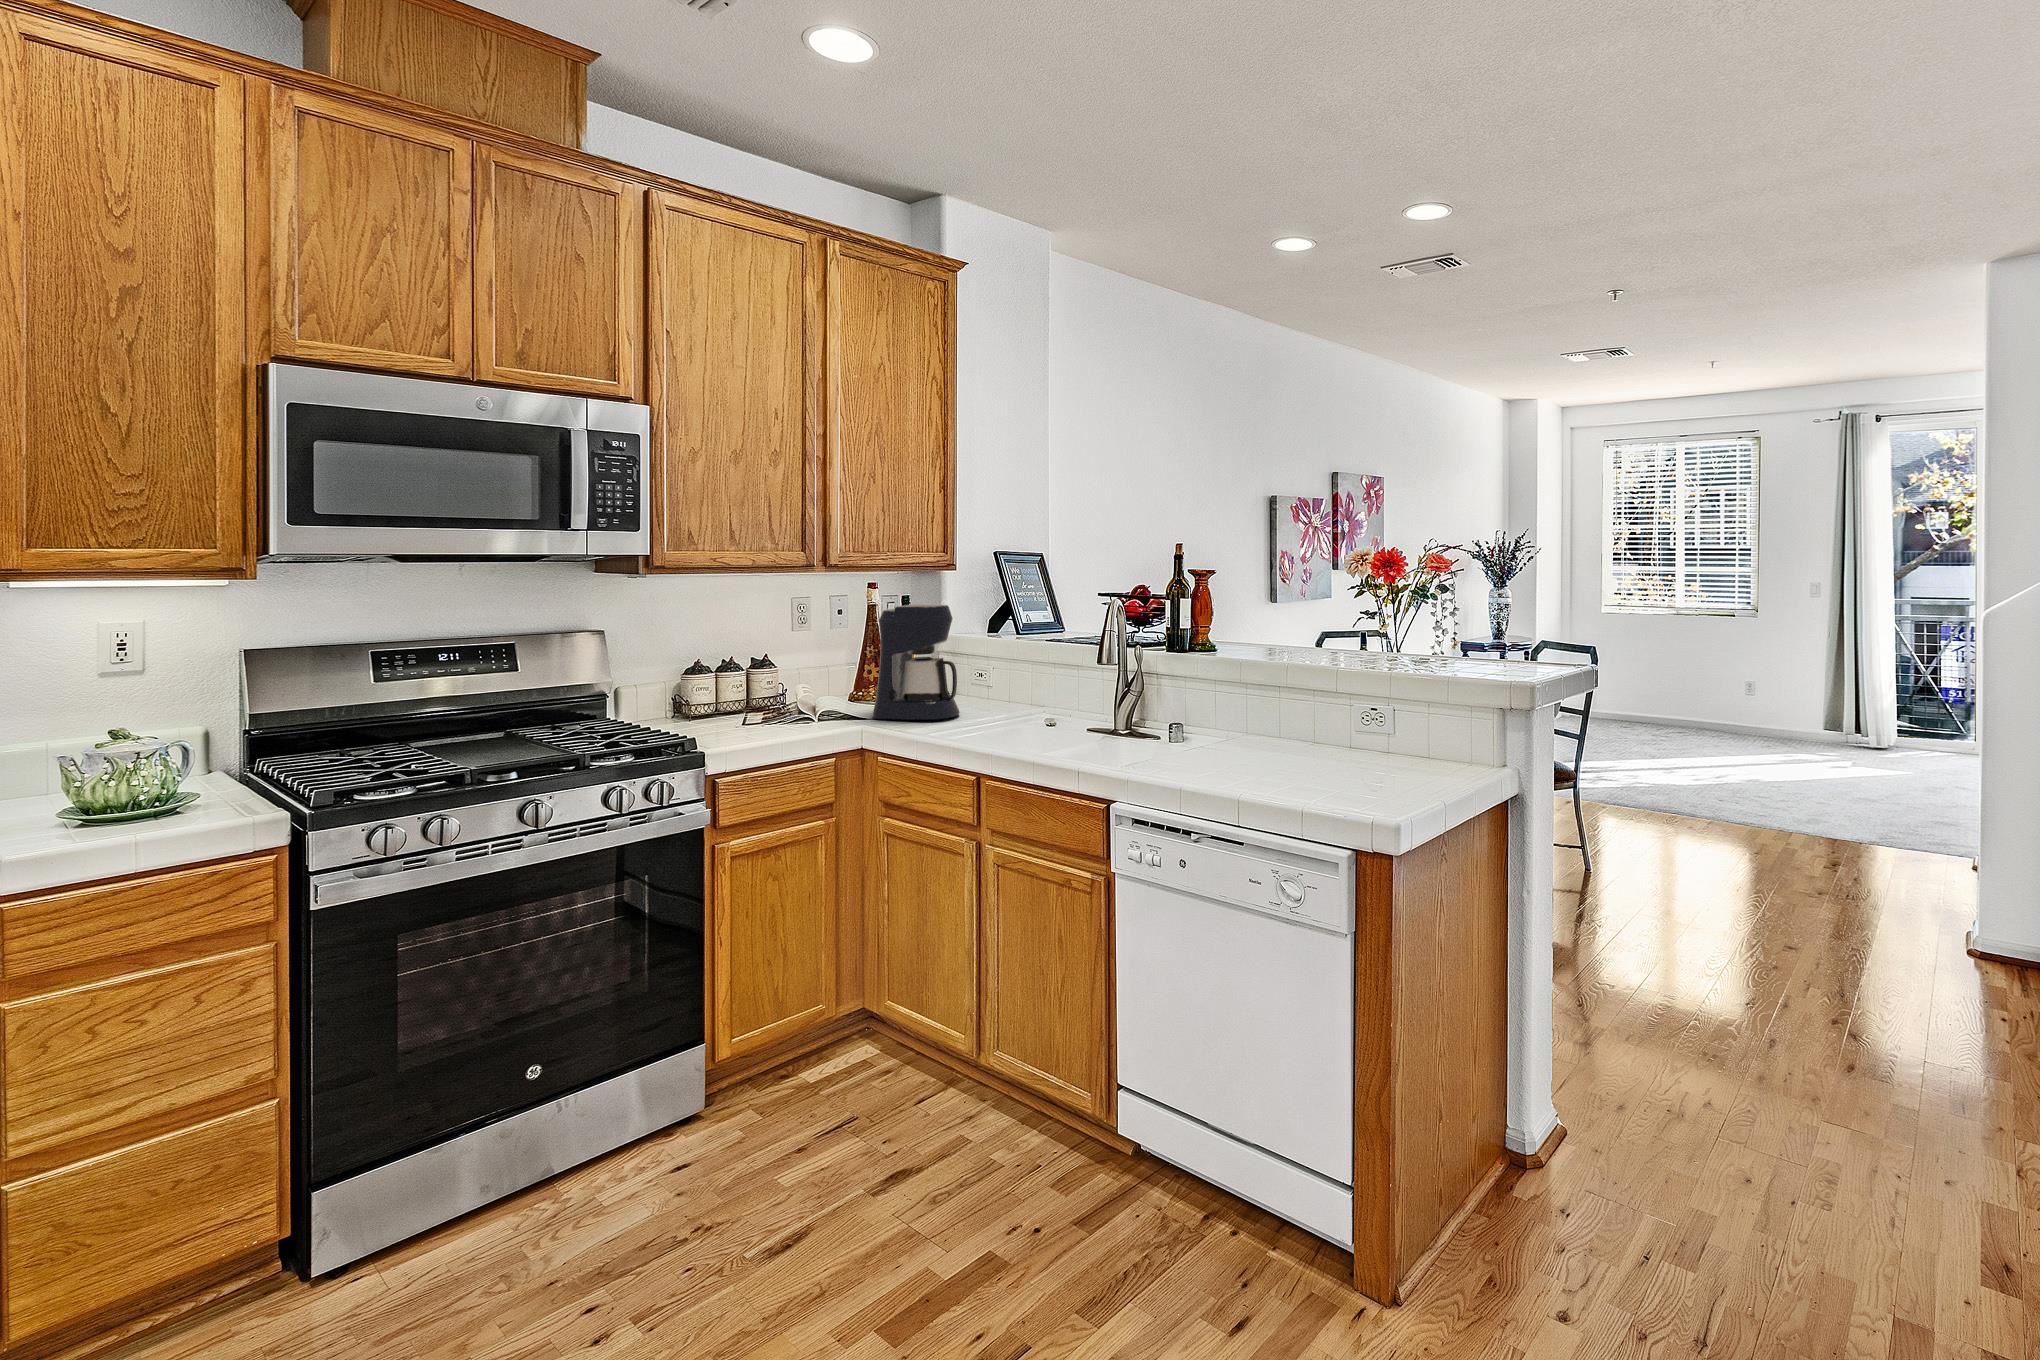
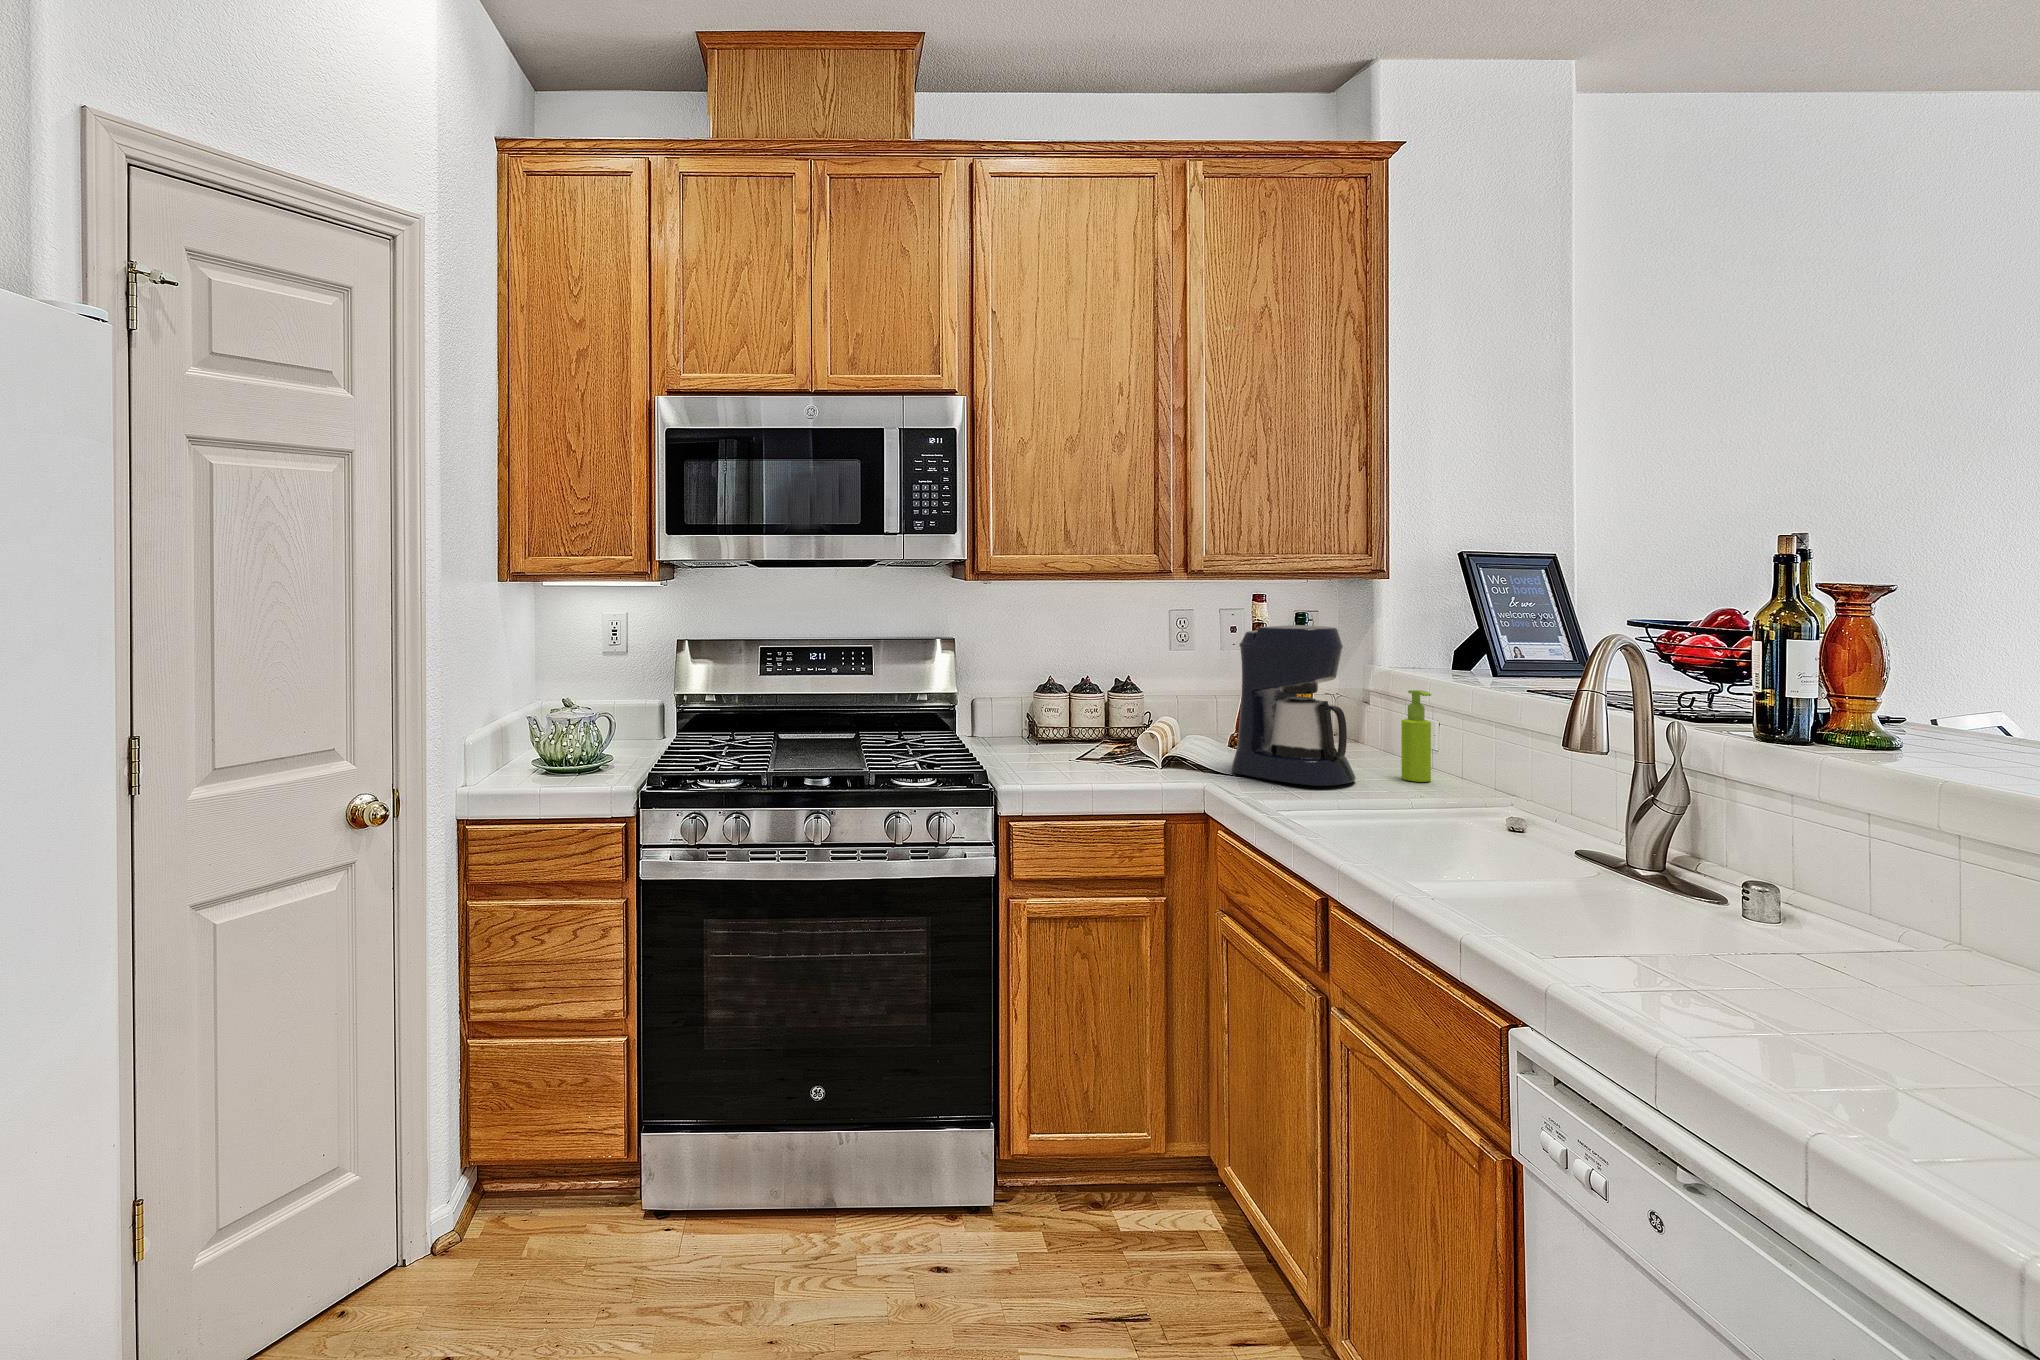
soap dispenser: none [982,646,1003,709] -> present [1401,690,1431,782]

